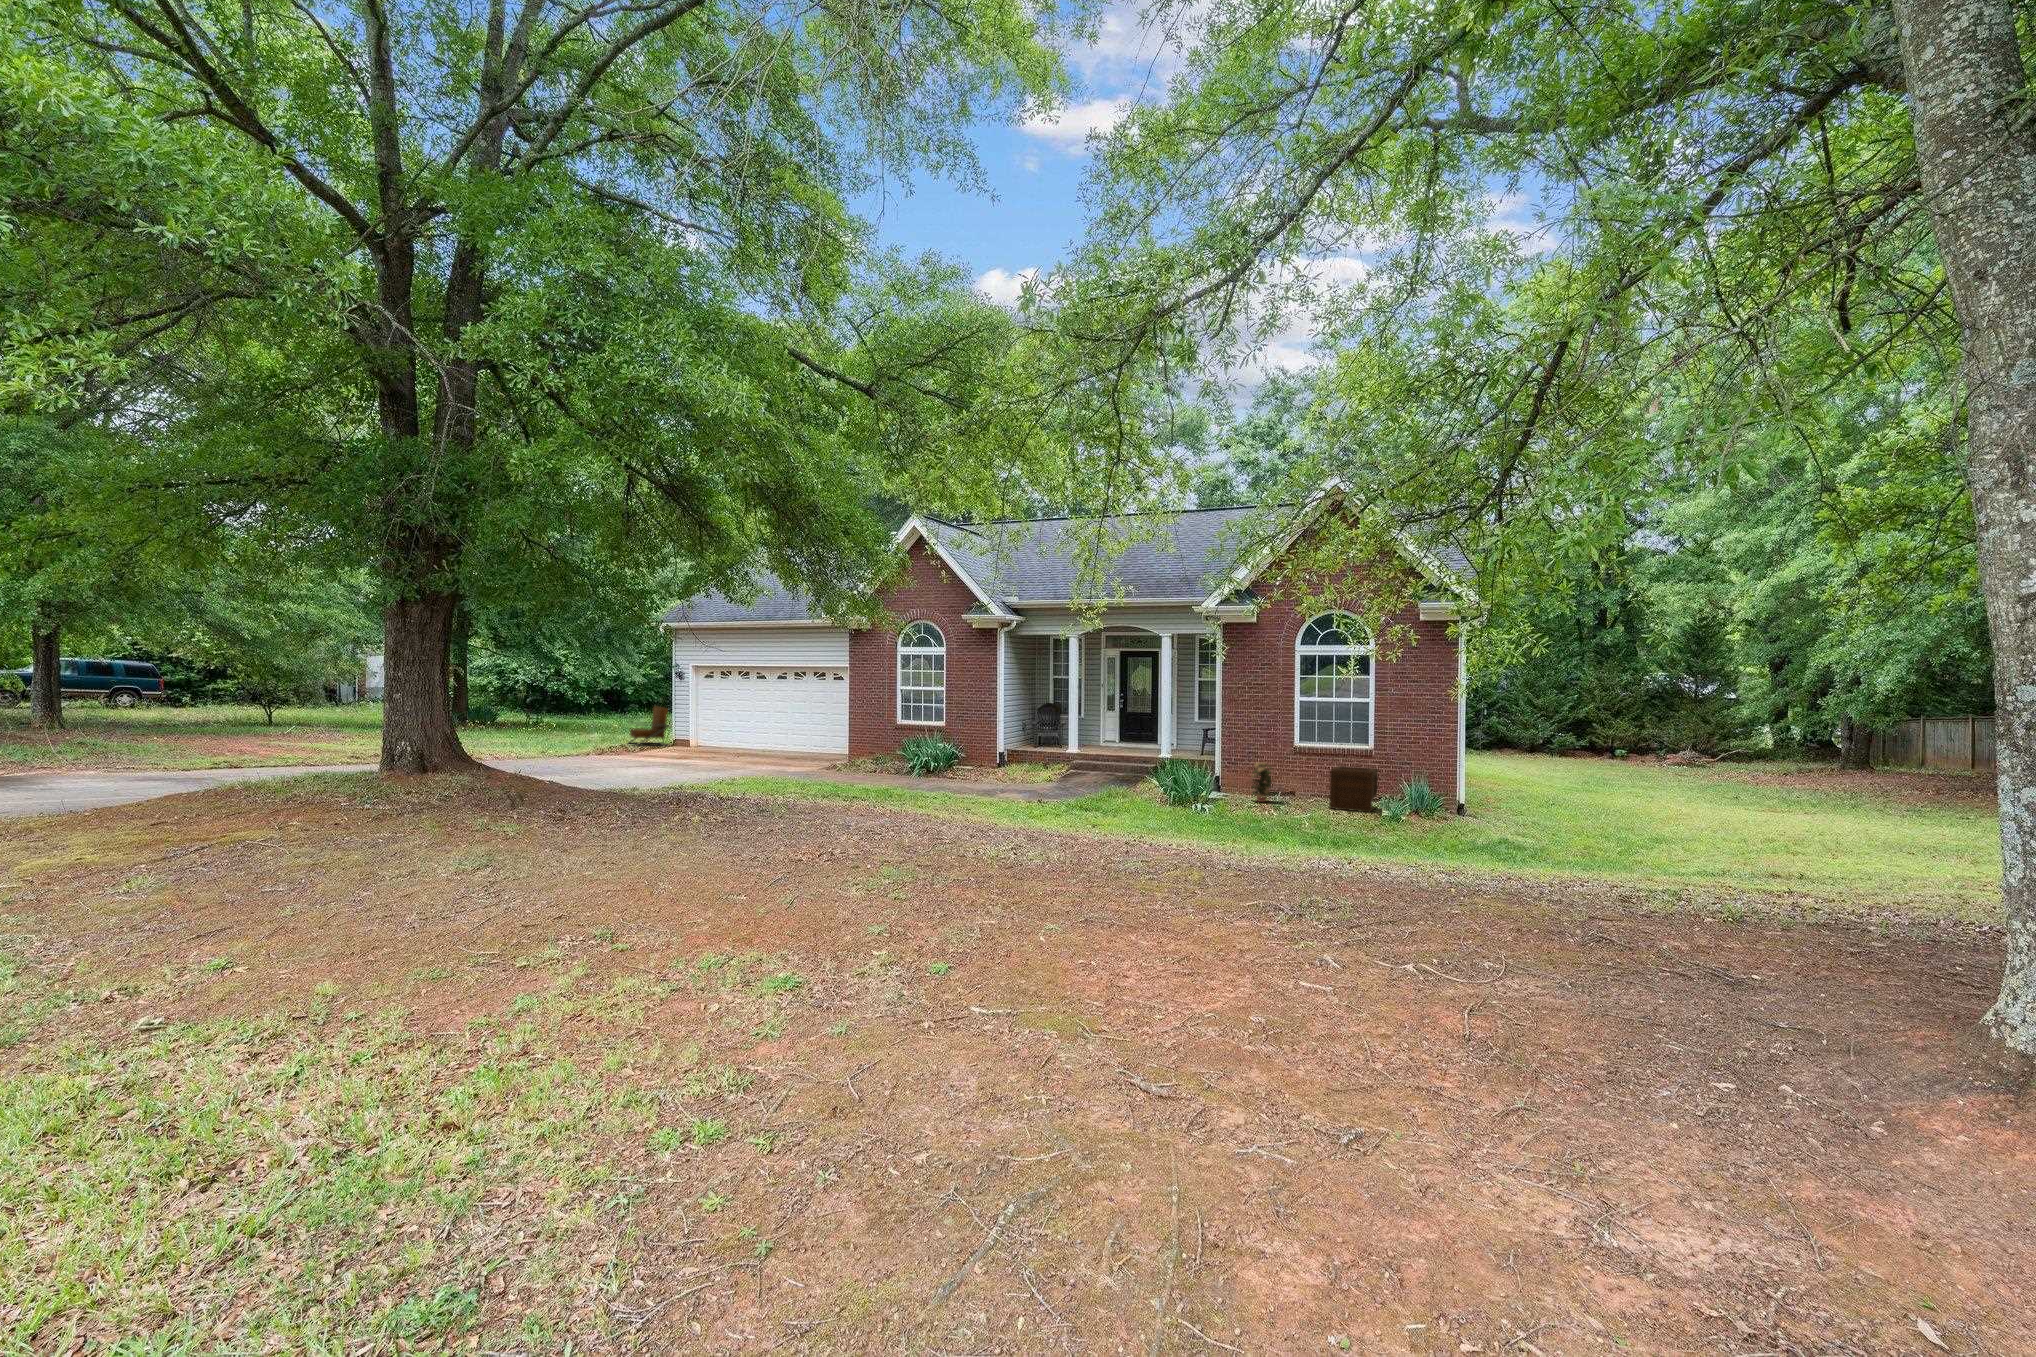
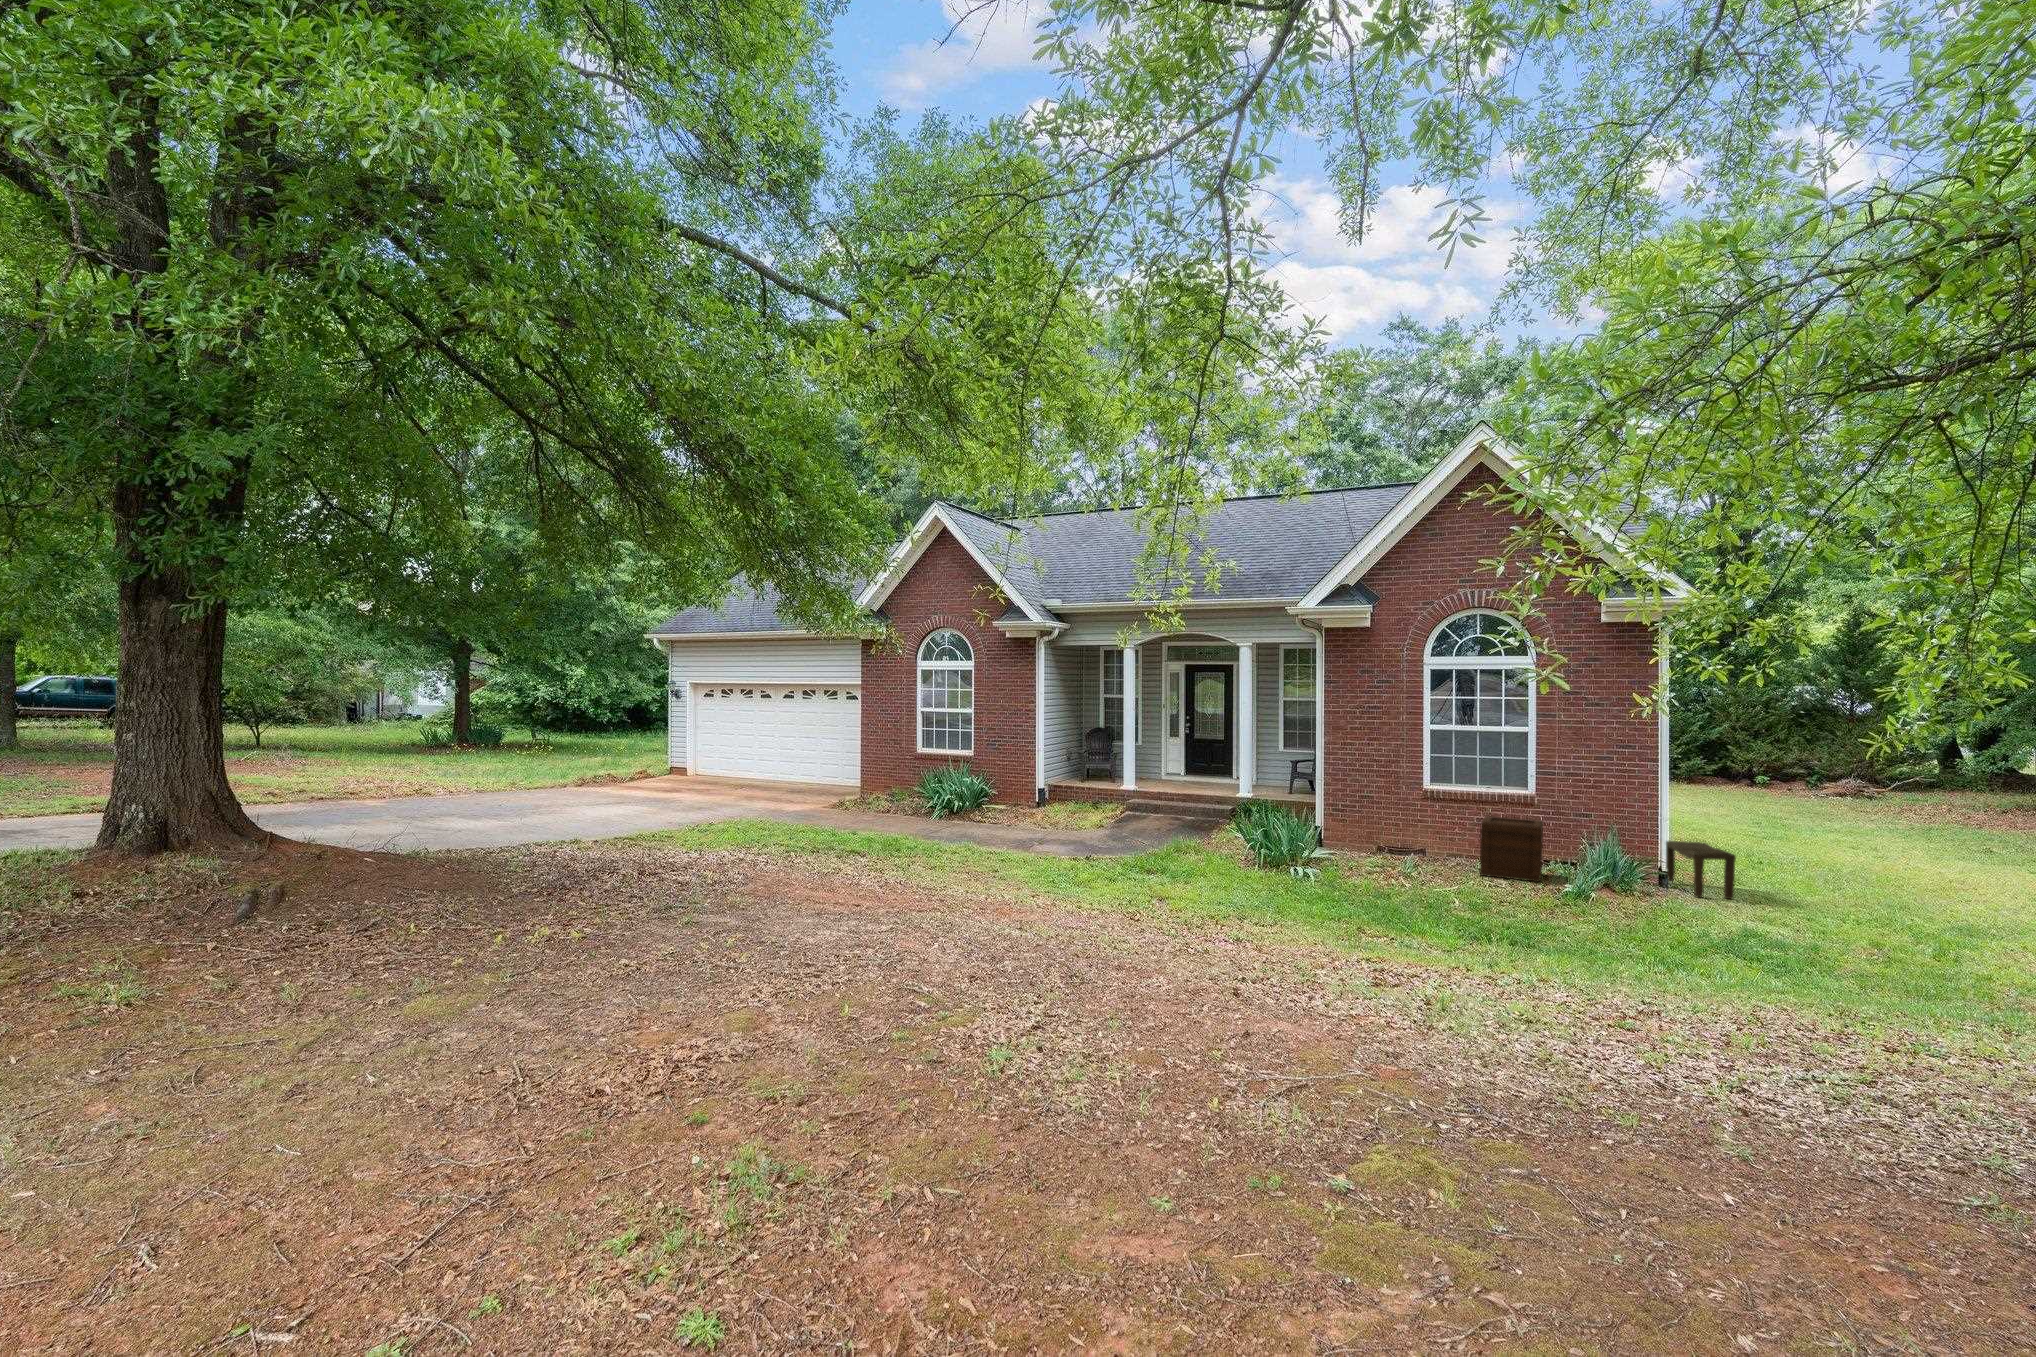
lounge chair: present [628,706,671,747] -> none [623,729,670,775]
decorative plant: present [1252,763,1272,802] -> none [1361,810,1401,862]
bench: none [1463,782,1502,821] -> present [1666,841,1736,899]

